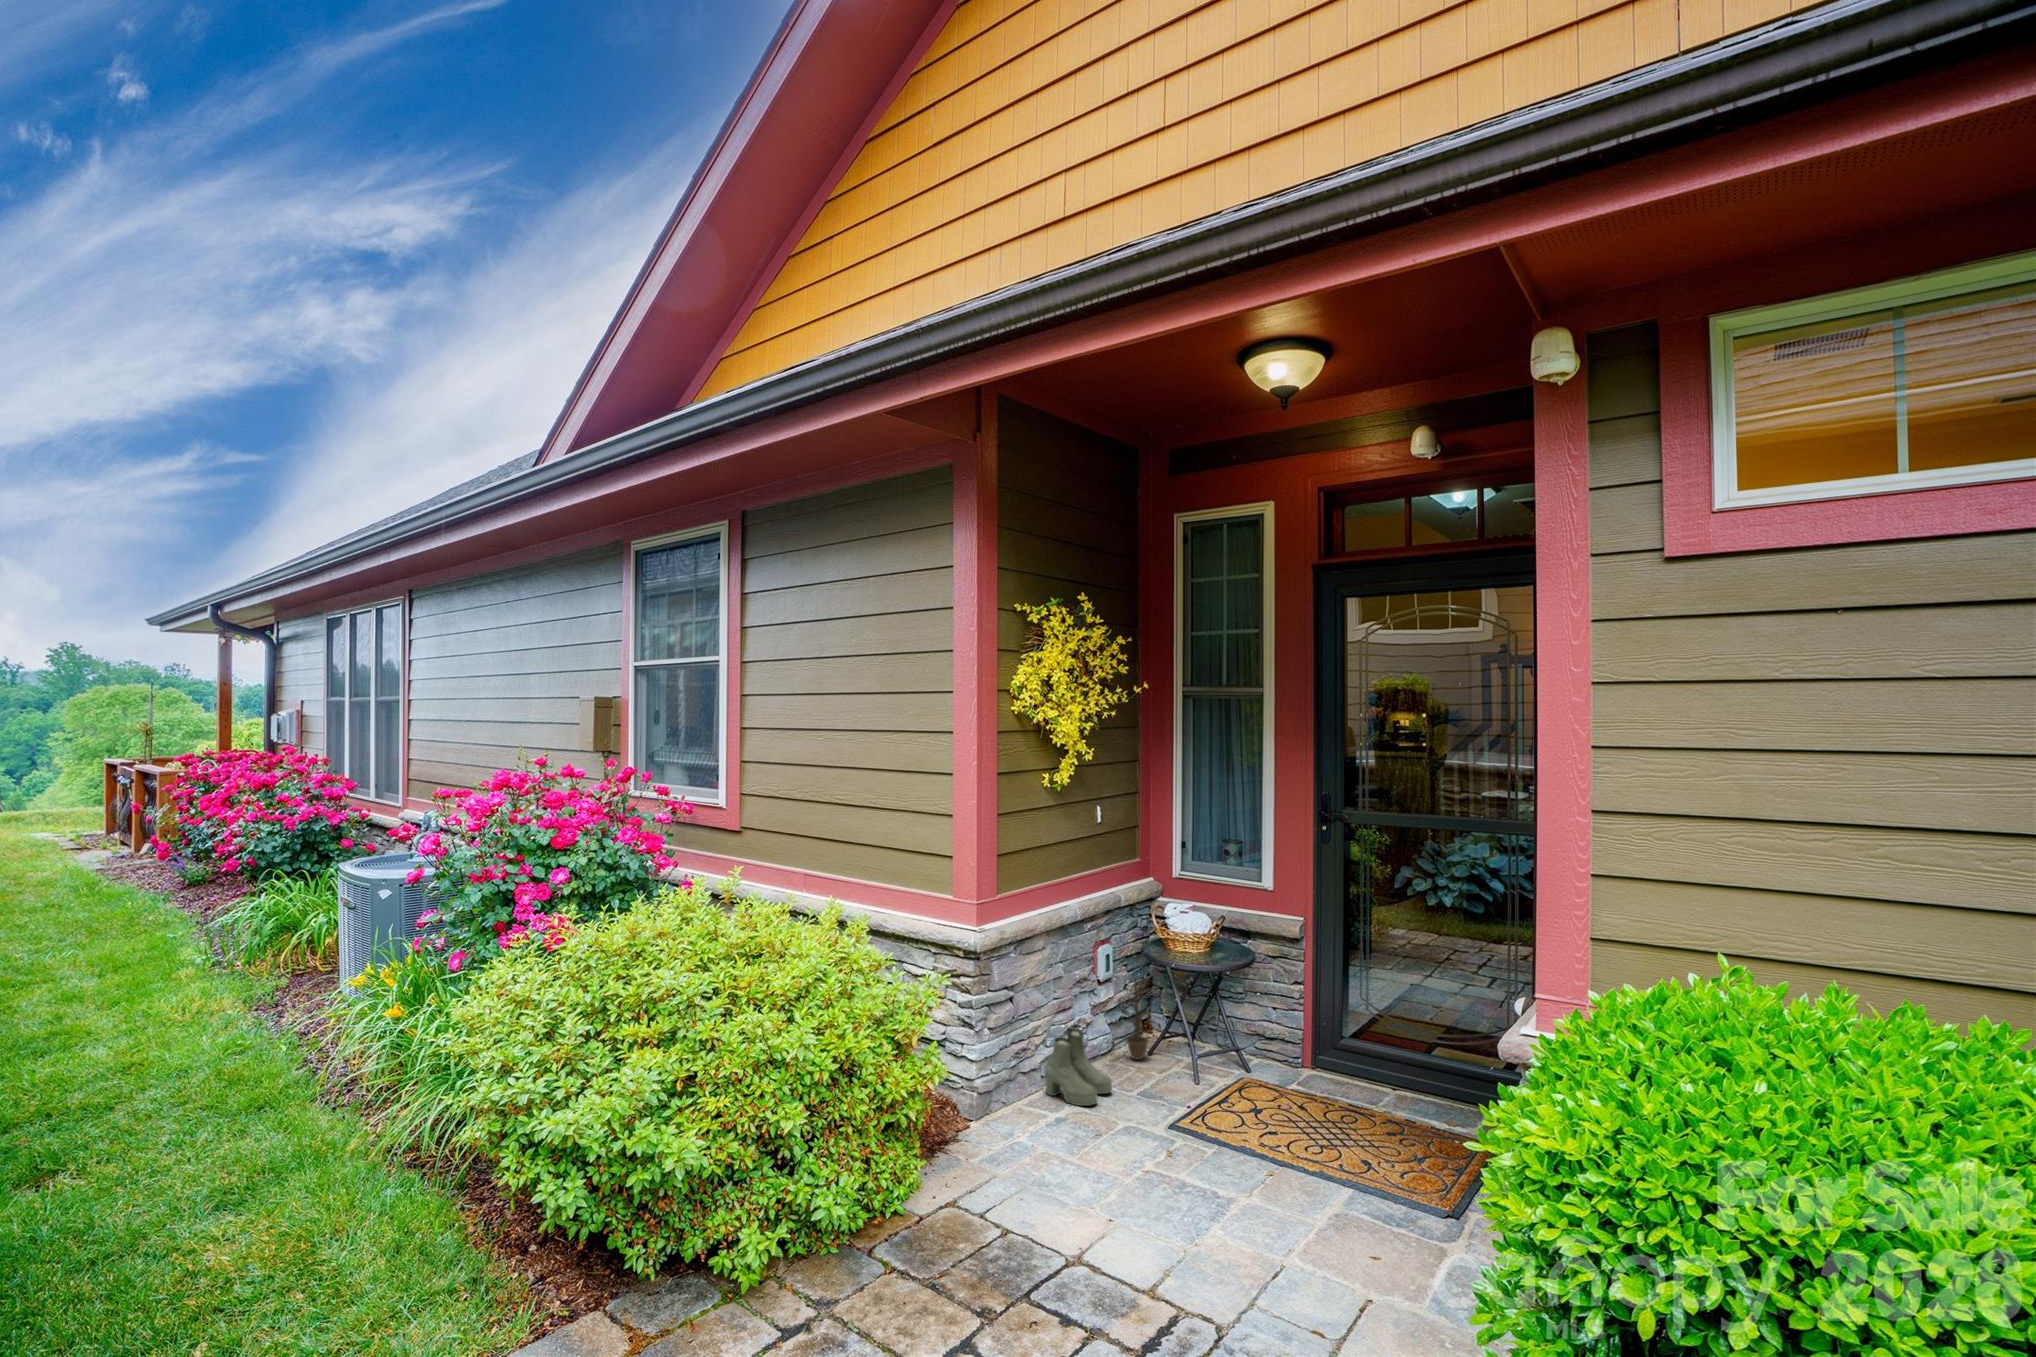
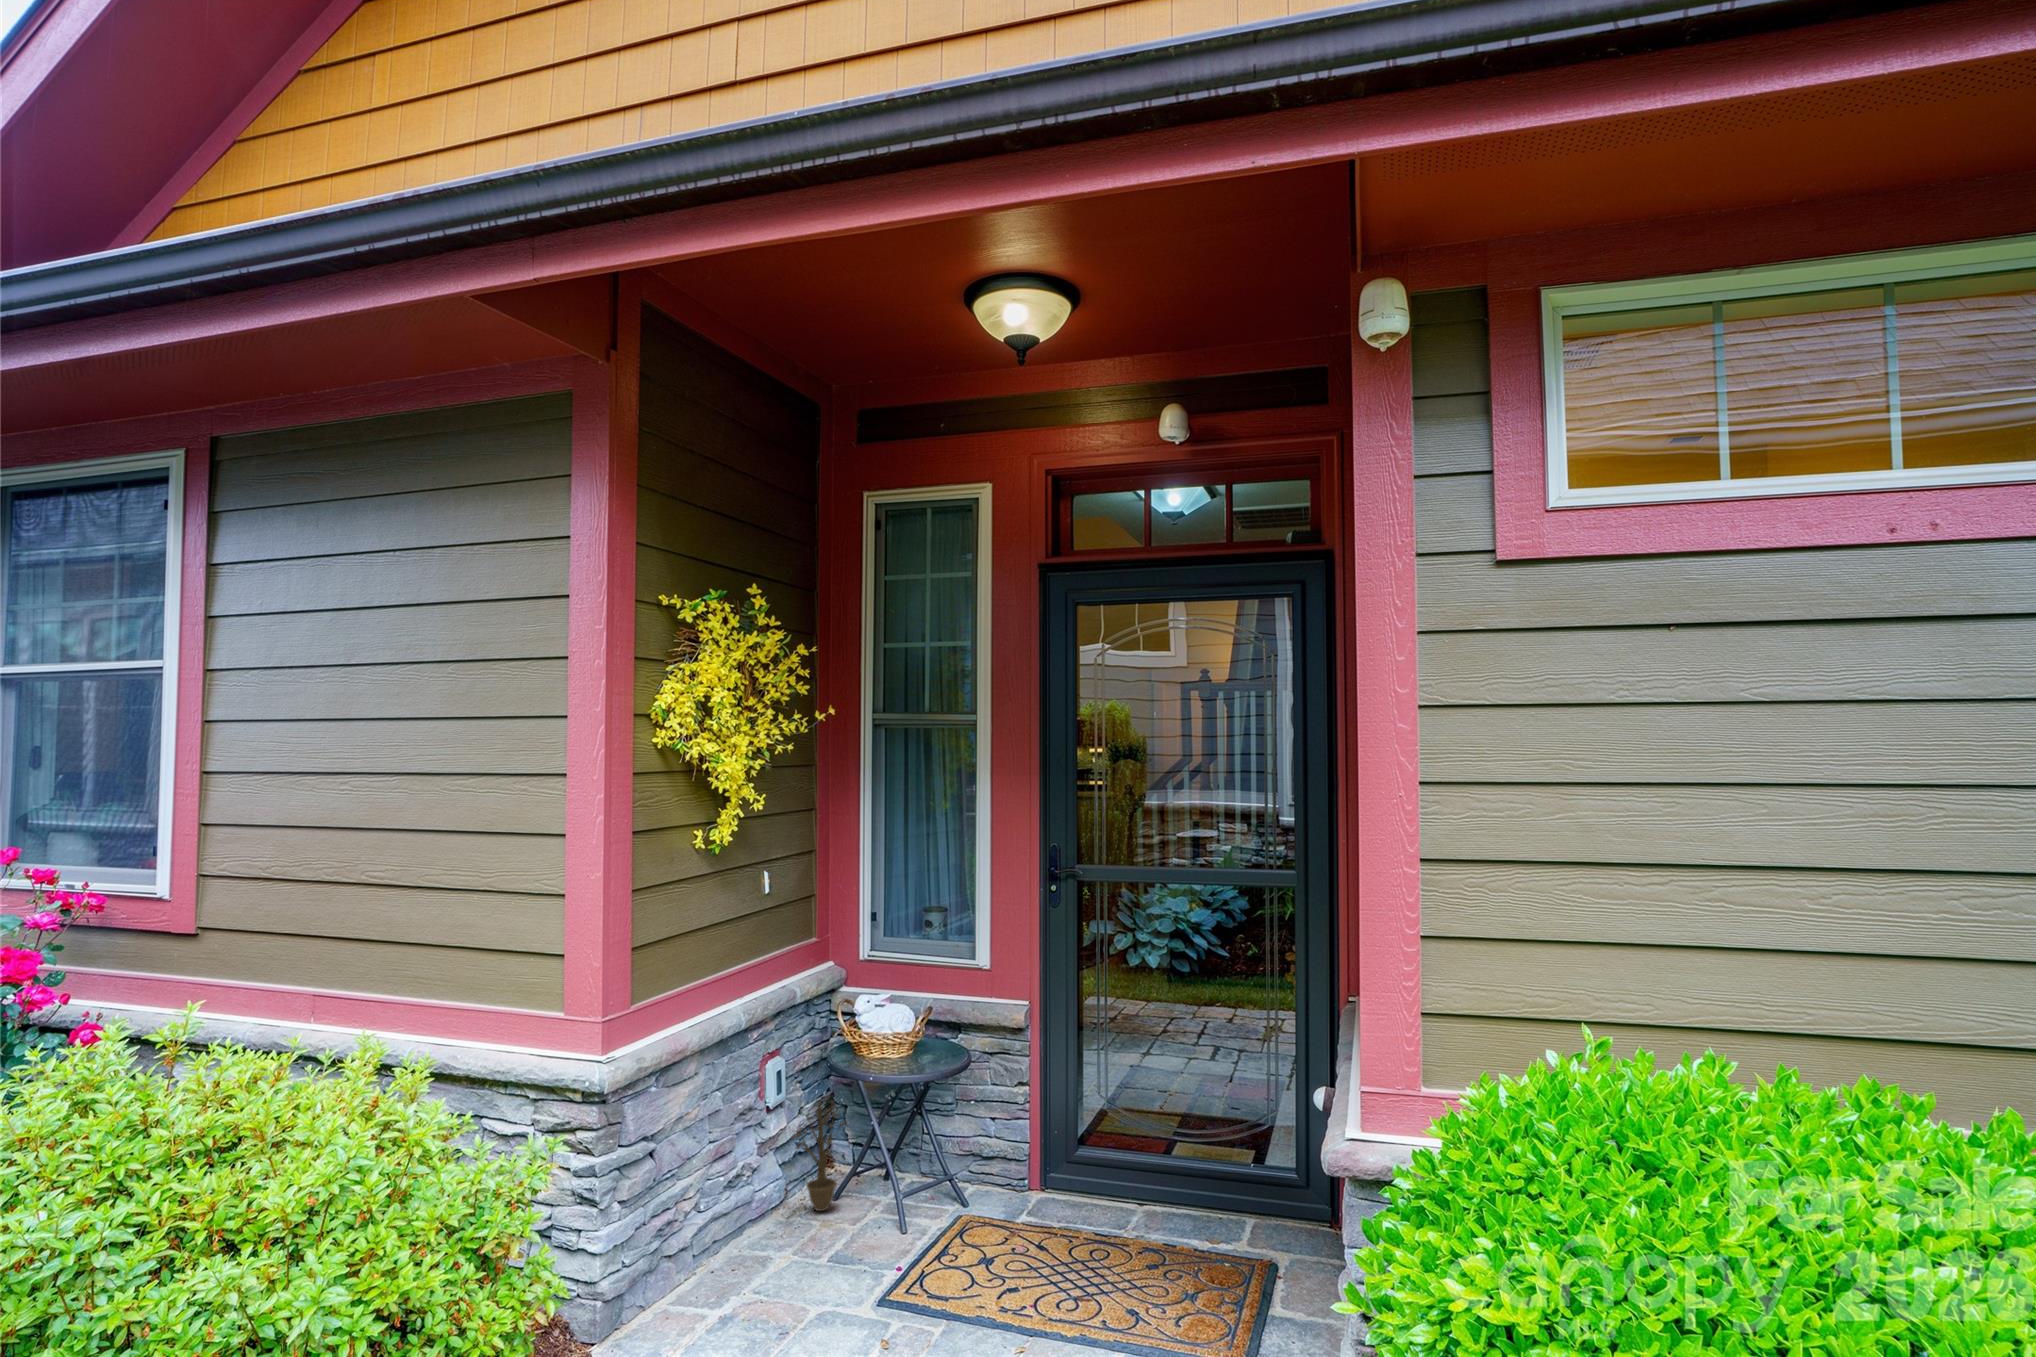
boots: present [1045,1029,1112,1106] -> none [698,1183,794,1292]

